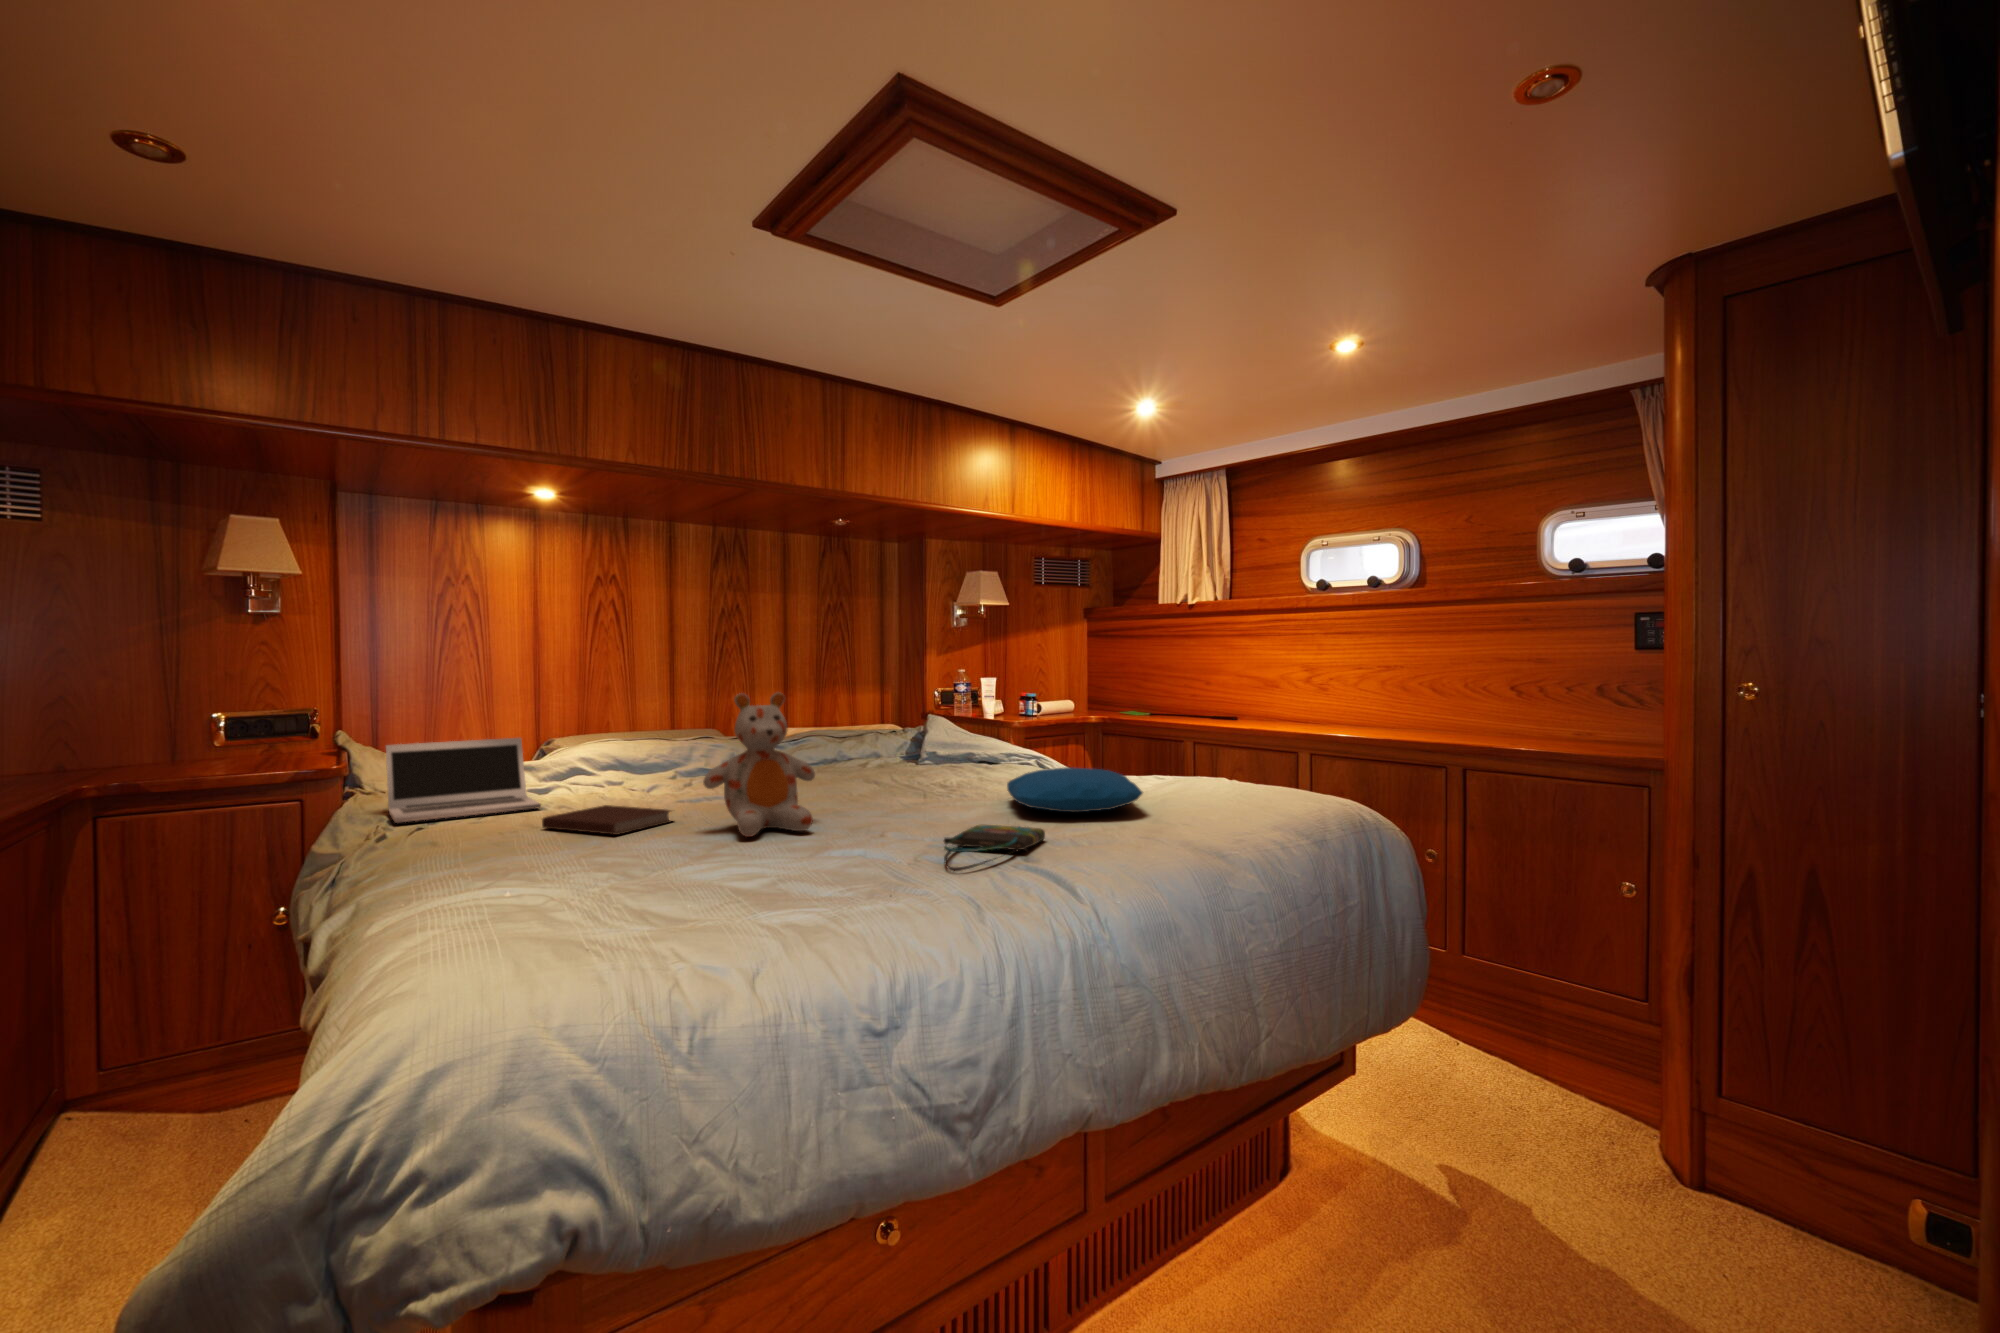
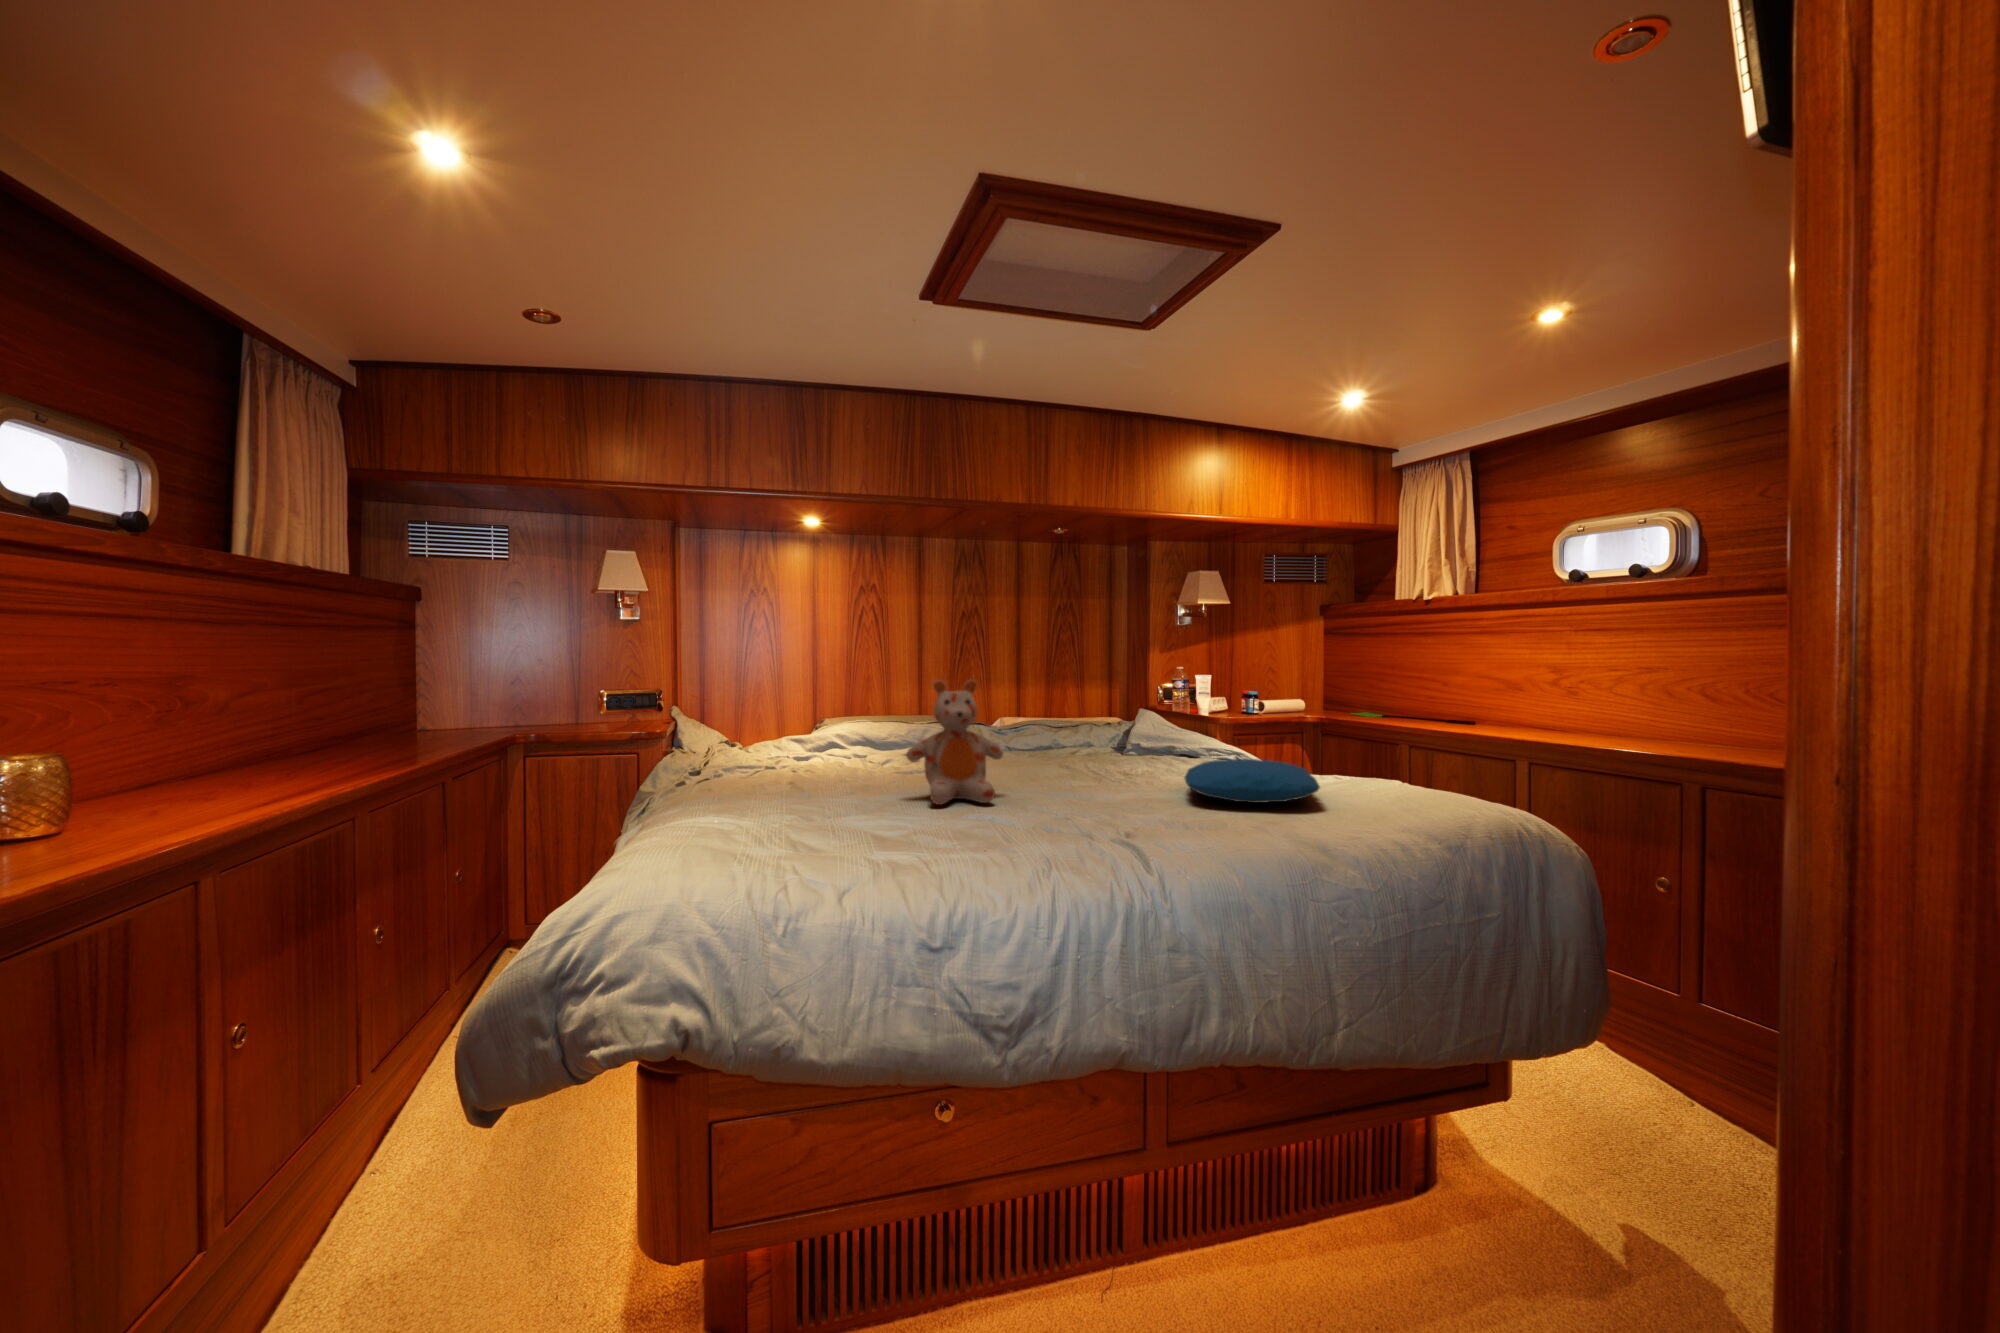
laptop: present [386,738,541,823] -> none [692,715,797,777]
notebook: present [542,805,671,835] -> none [788,772,889,796]
tote bag: present [944,825,1045,871] -> none [1092,807,1203,847]

